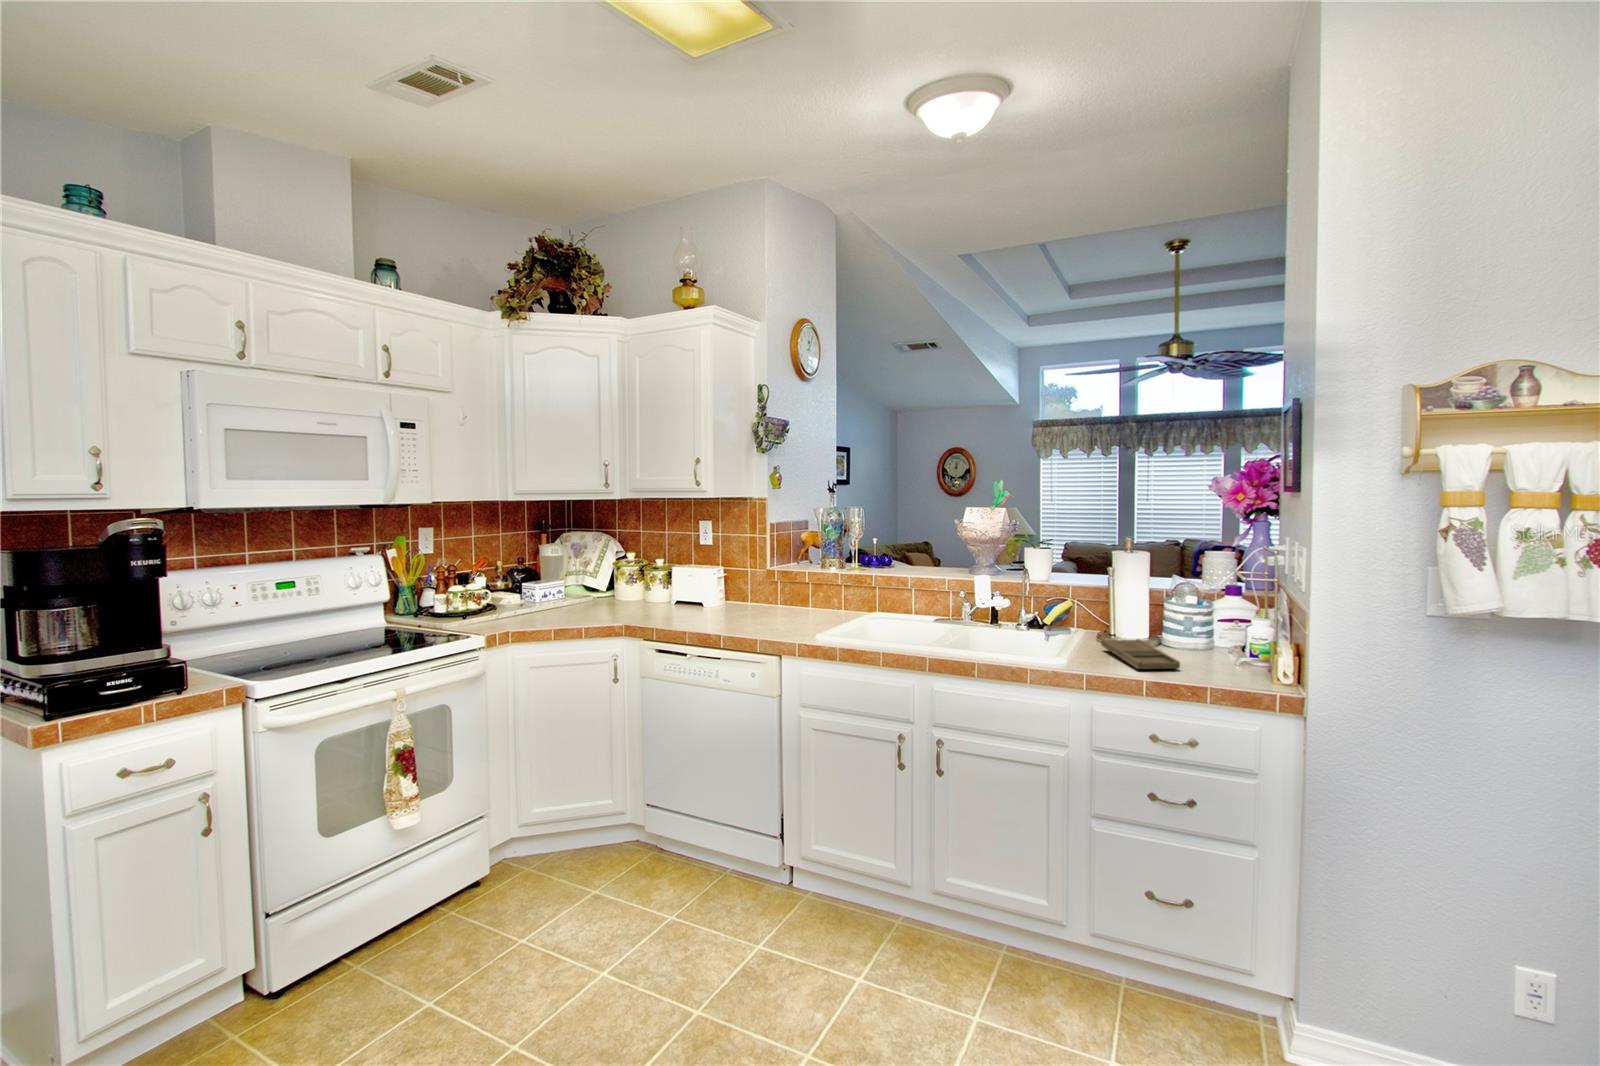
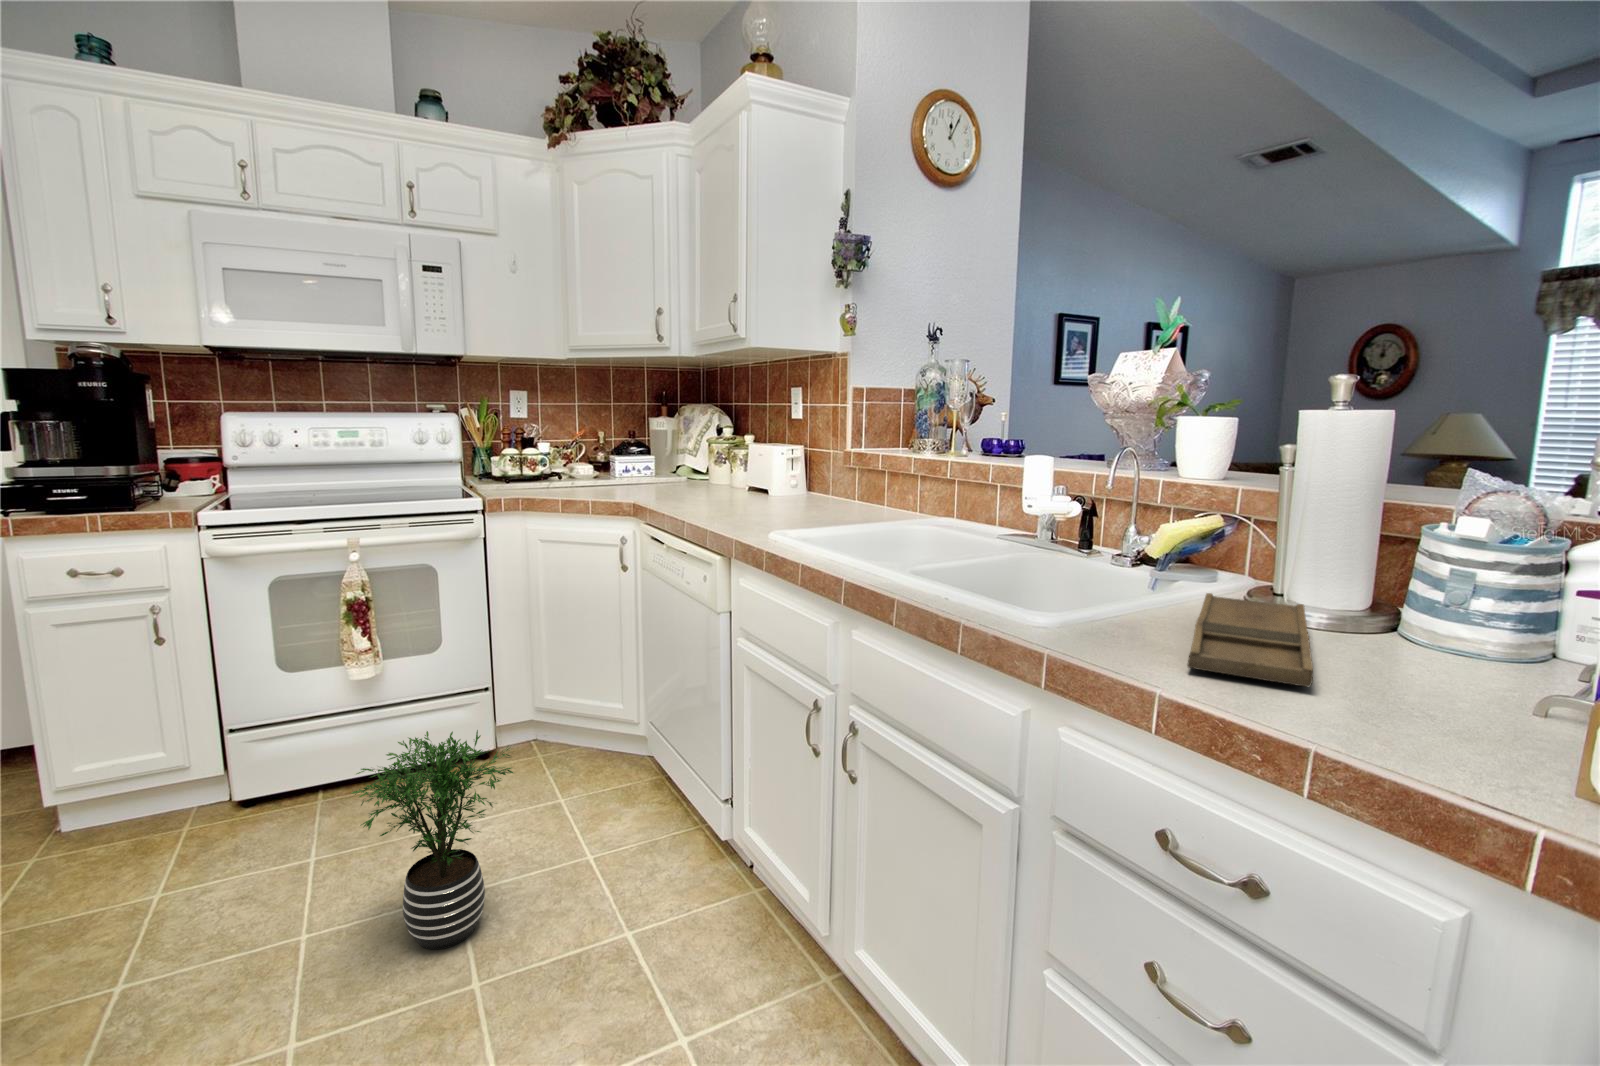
potted plant: none [563,821,685,1004] -> present [351,730,513,949]

